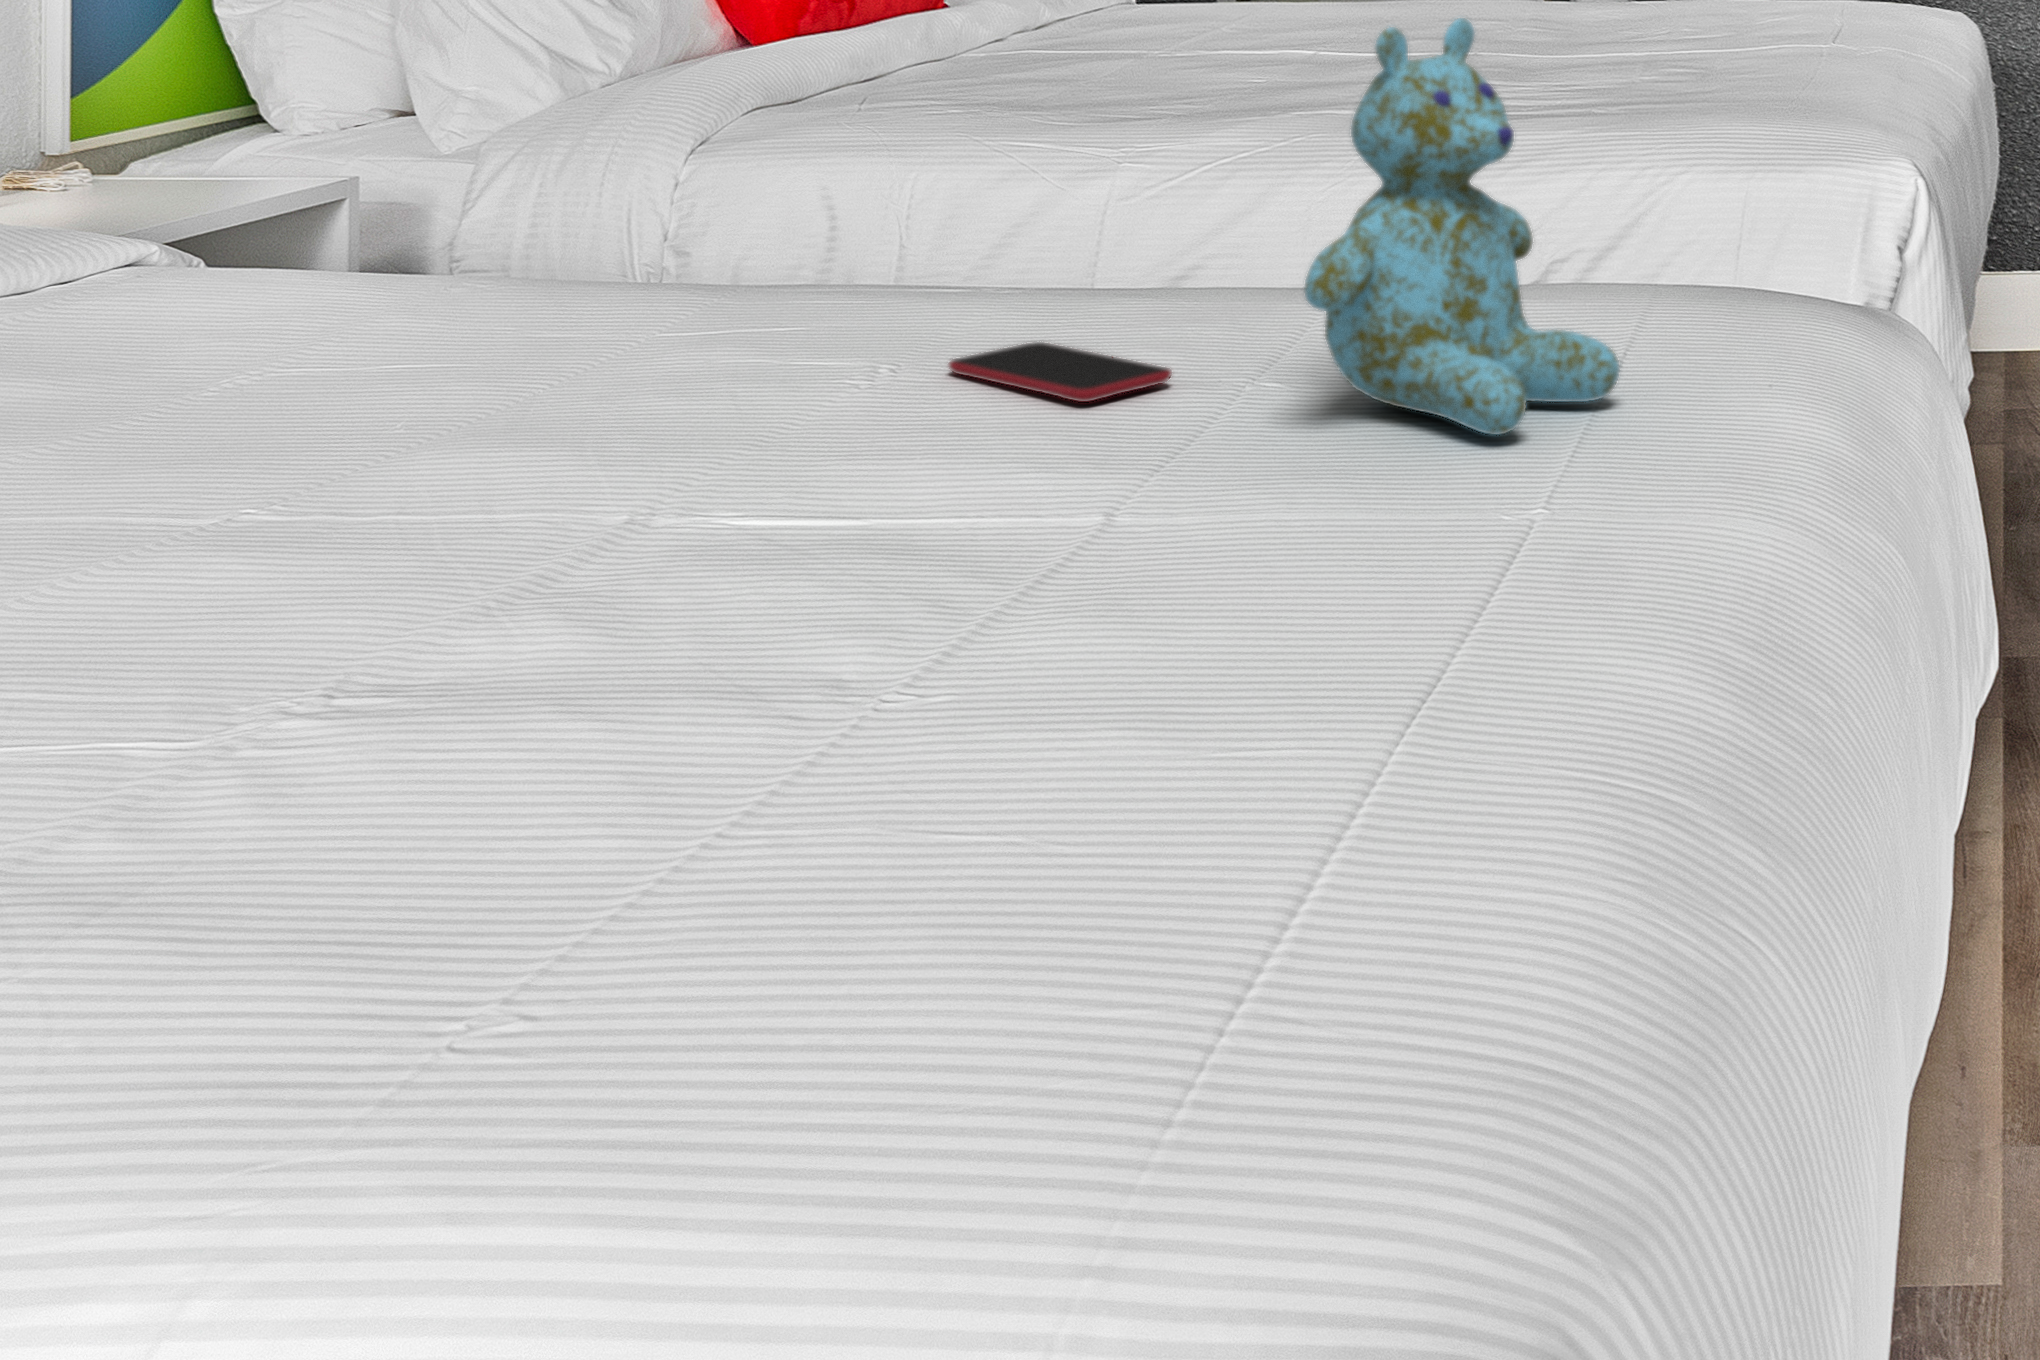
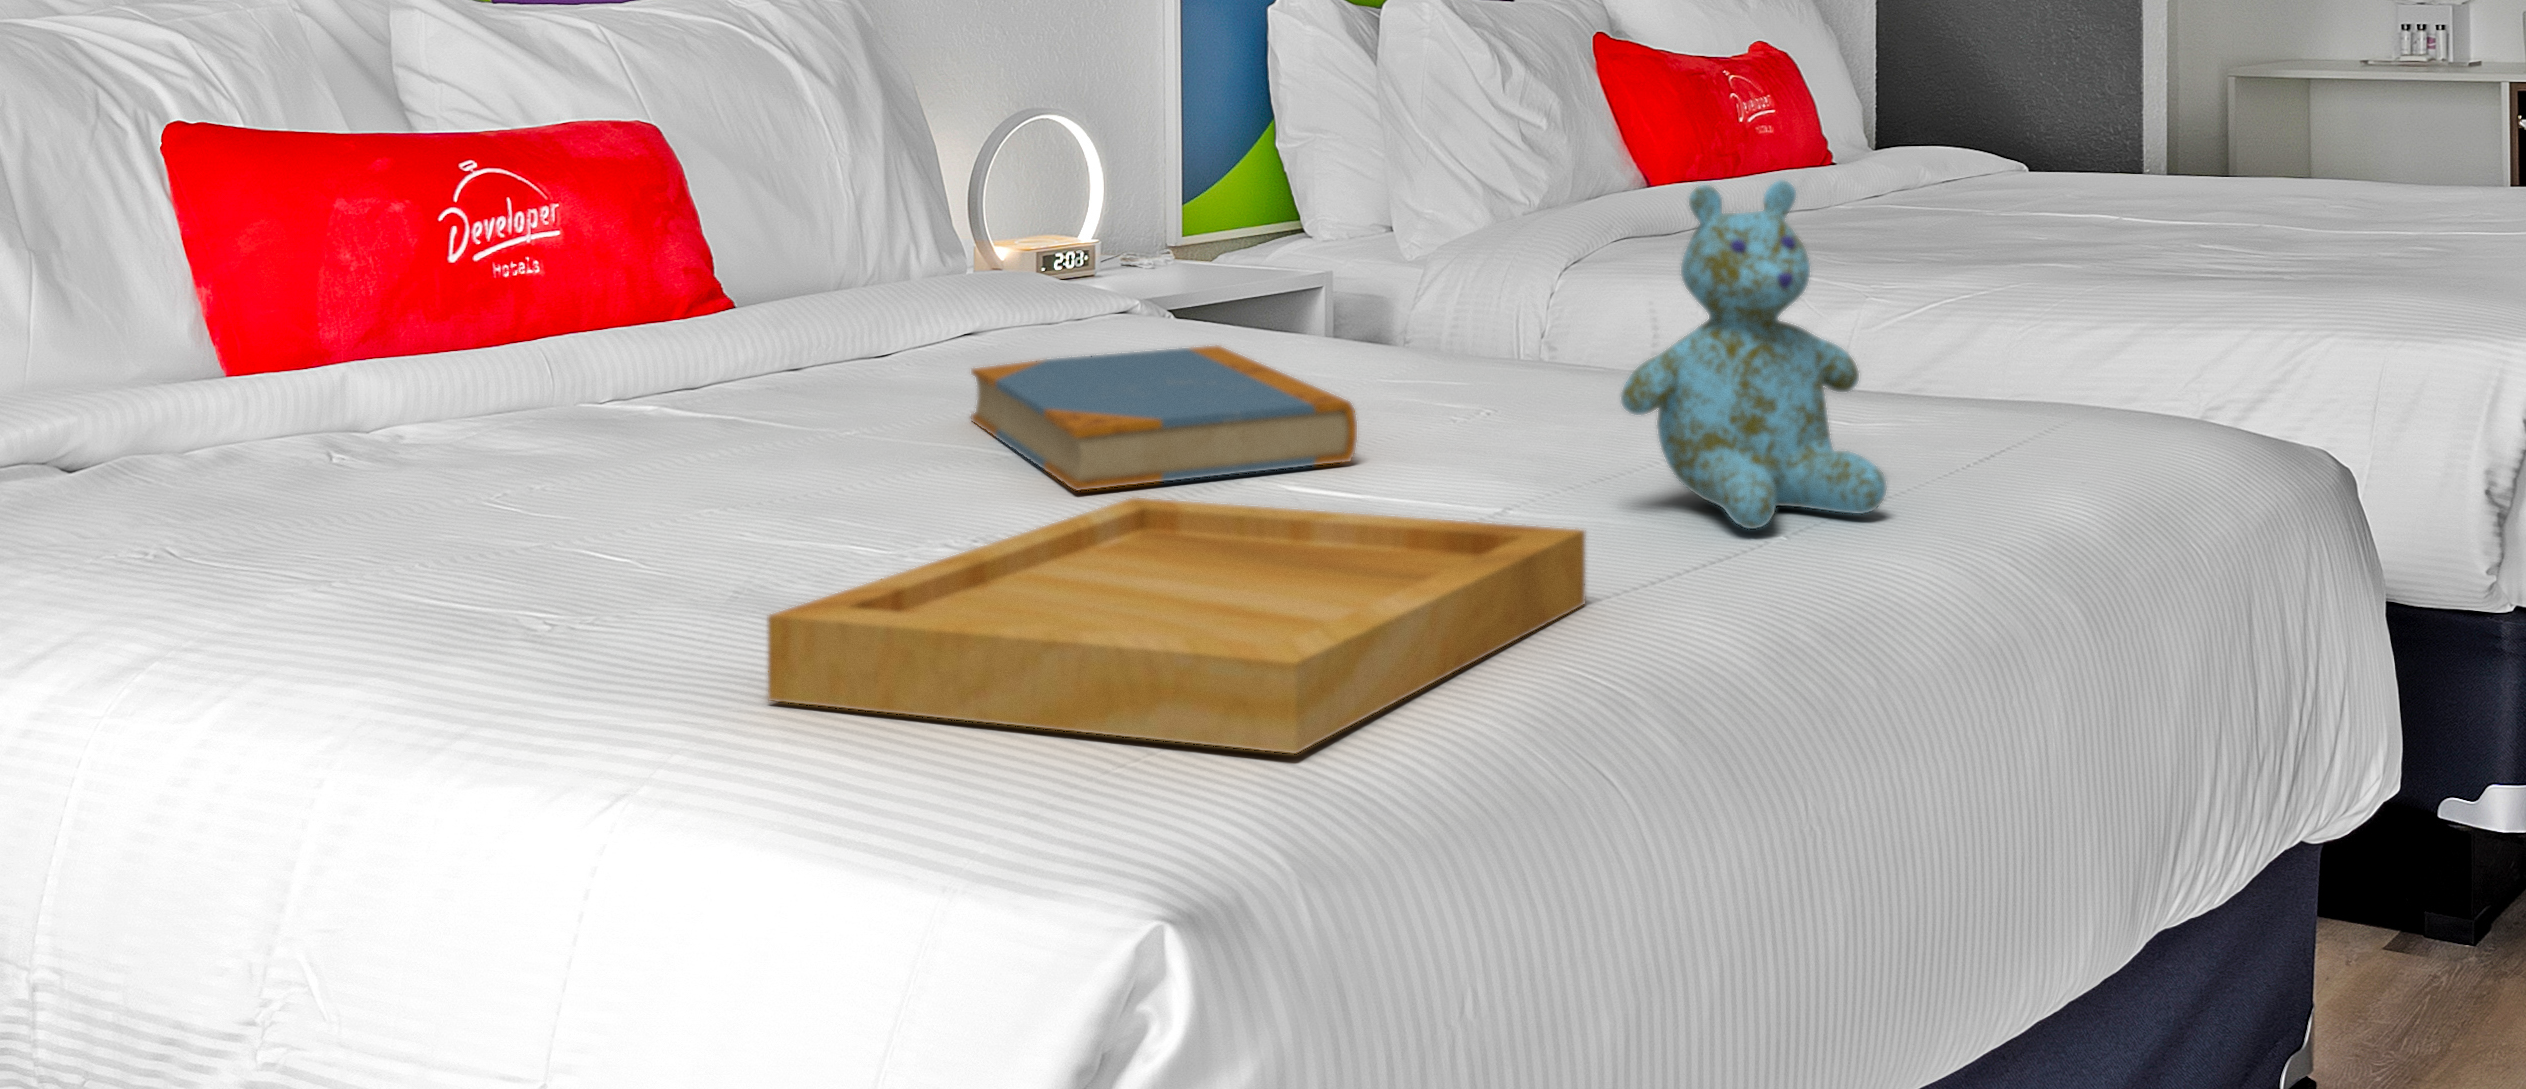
book: none [157,264,852,488] -> present [971,345,1357,491]
smartphone: present [949,342,1171,402] -> none [1447,433,1584,477]
tray: none [425,465,1437,897] -> present [768,498,1585,754]

